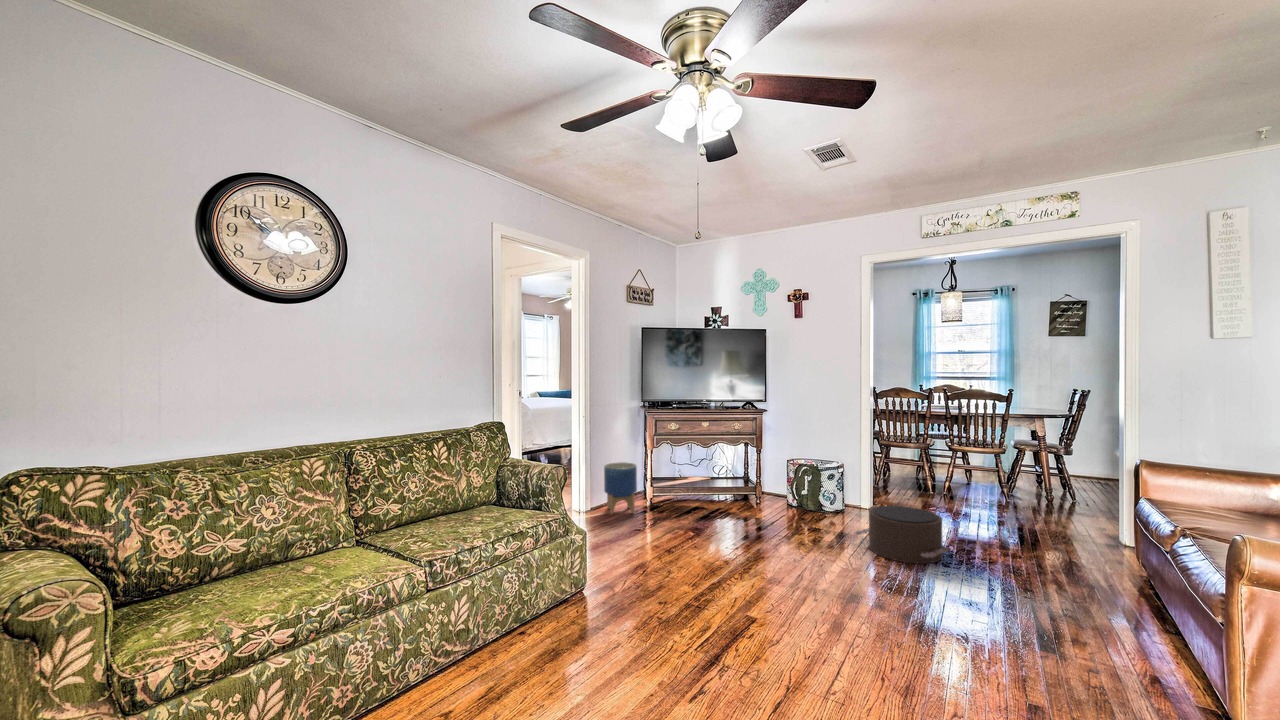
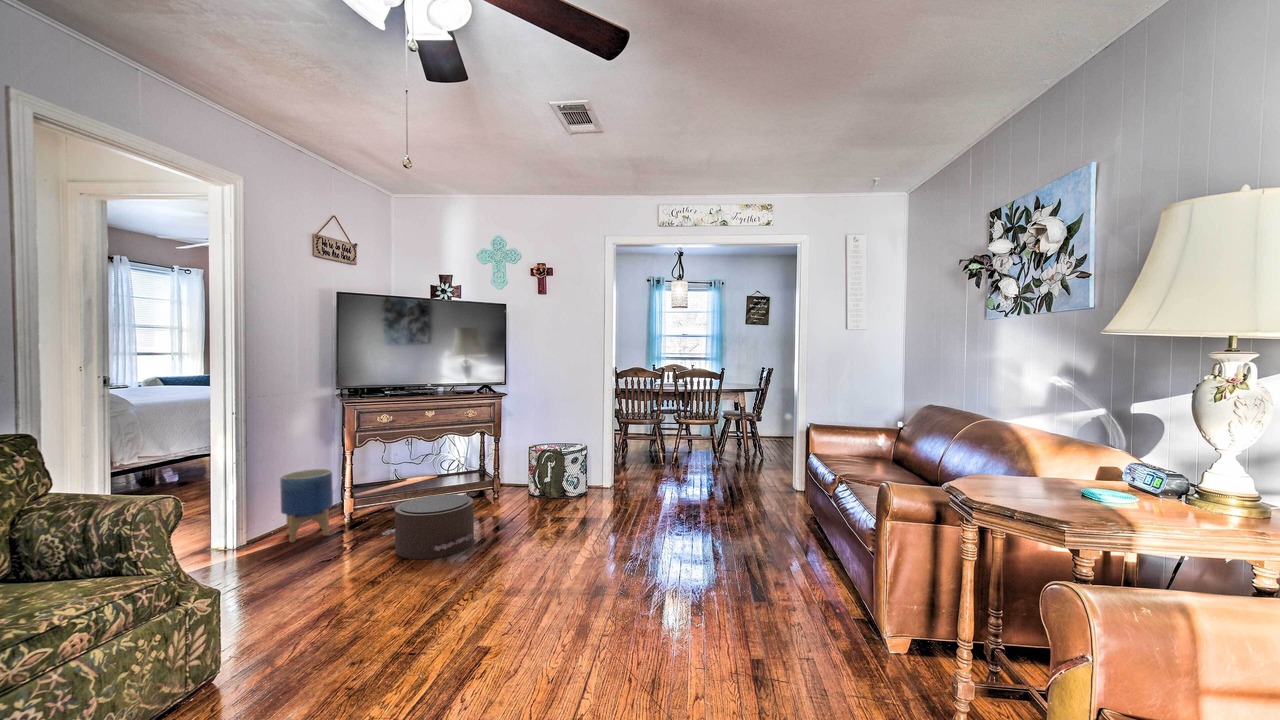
pouf: present [855,506,950,564] -> present [382,494,474,559]

